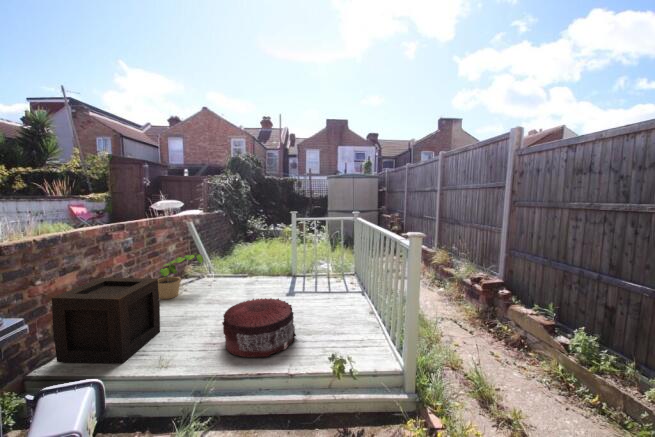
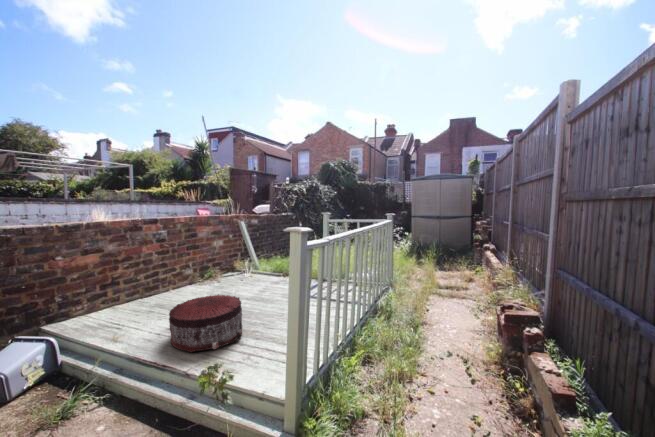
potted plant: present [158,254,203,299] -> none [185,249,226,287]
wooden crate: present [52,278,160,364] -> none [70,261,155,332]

